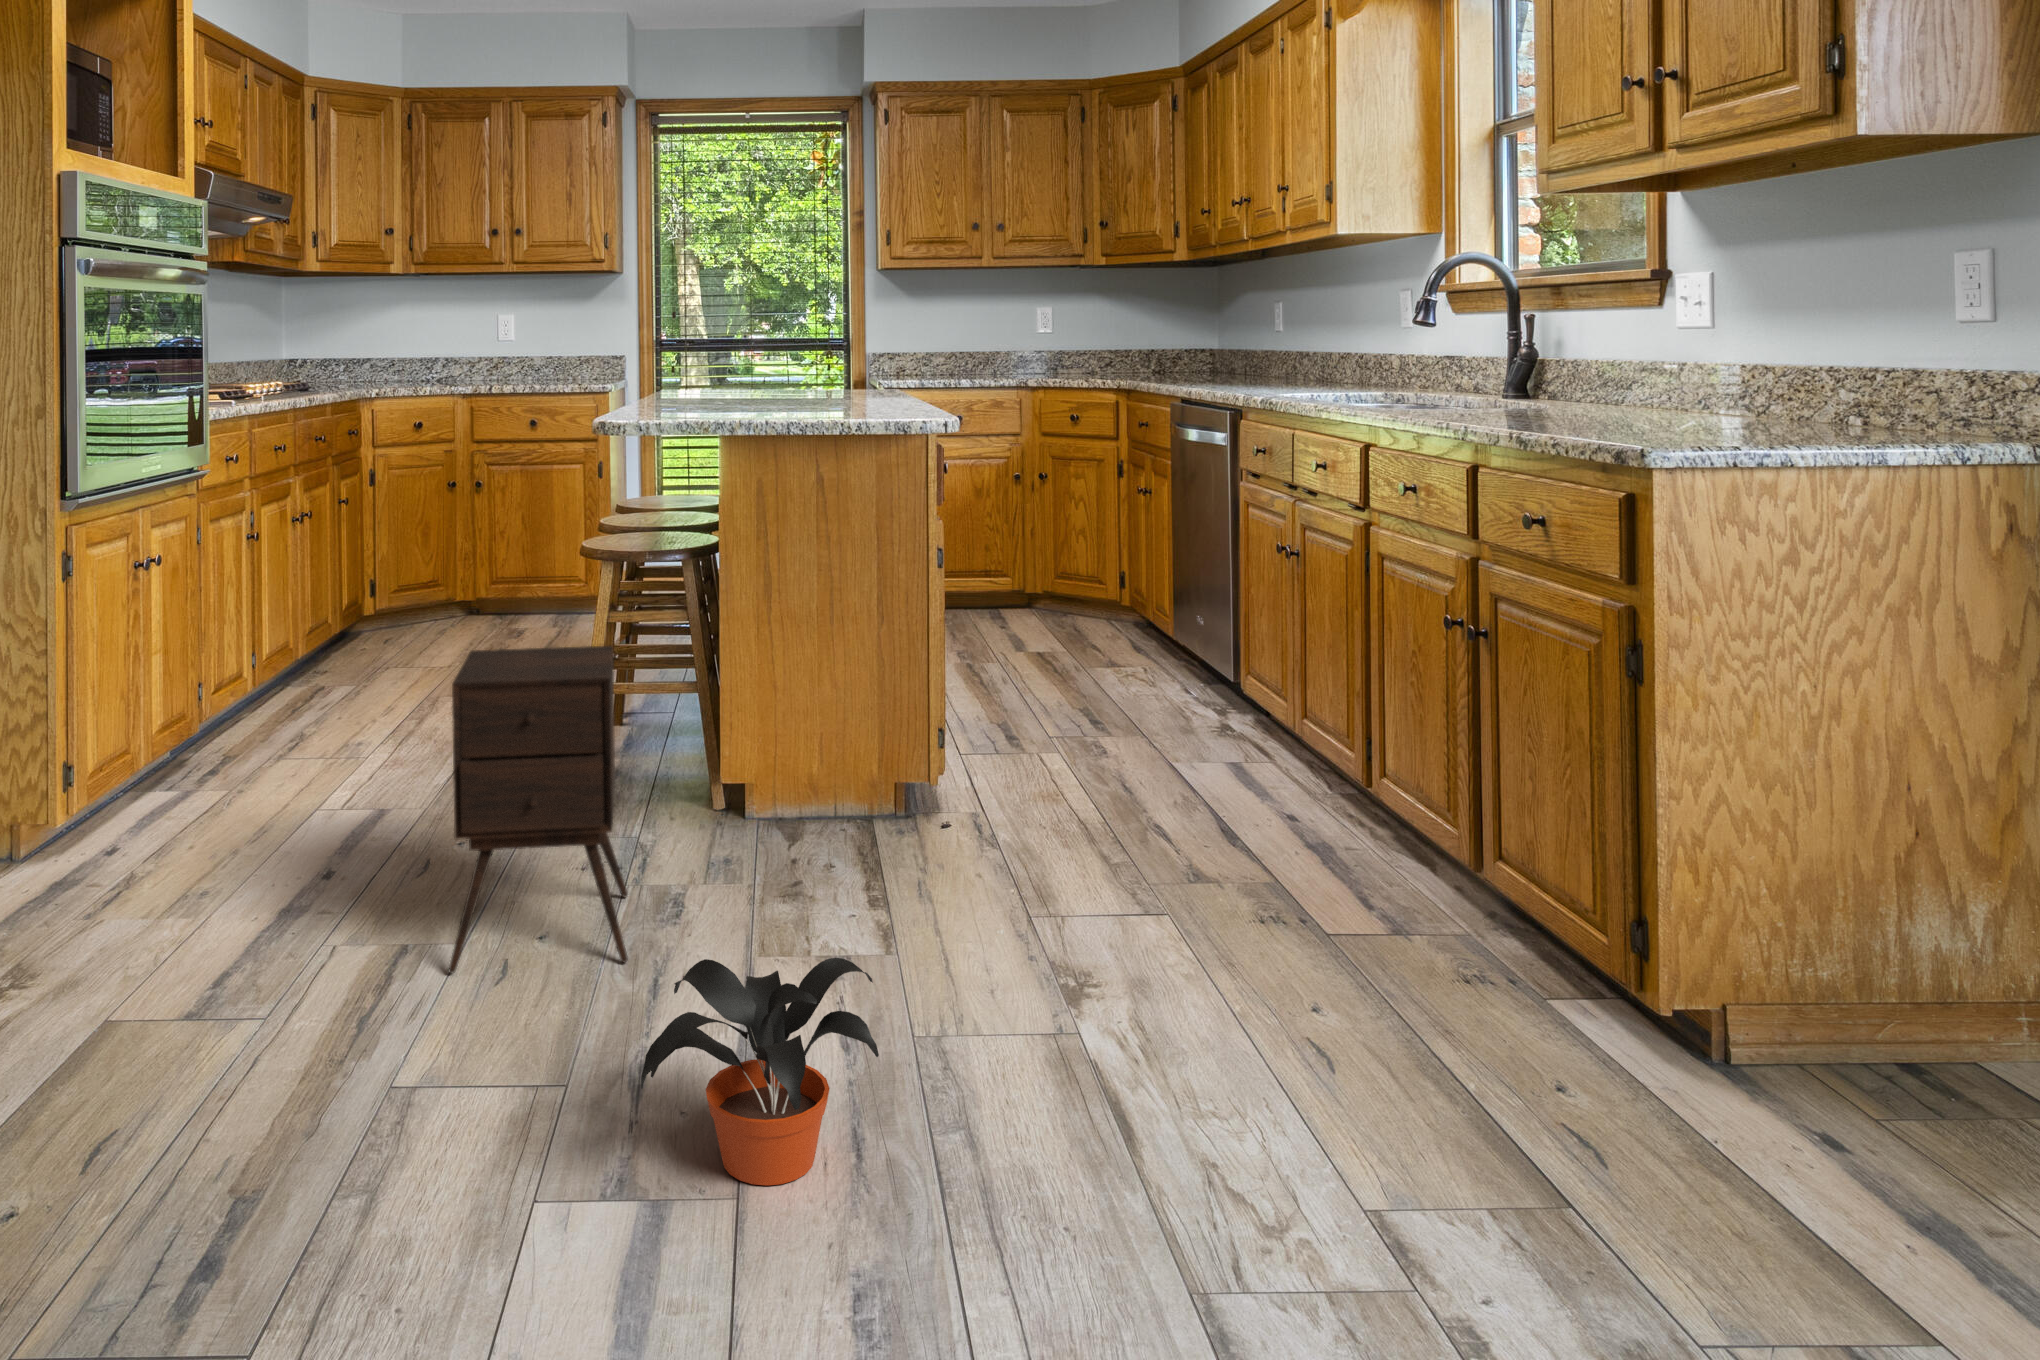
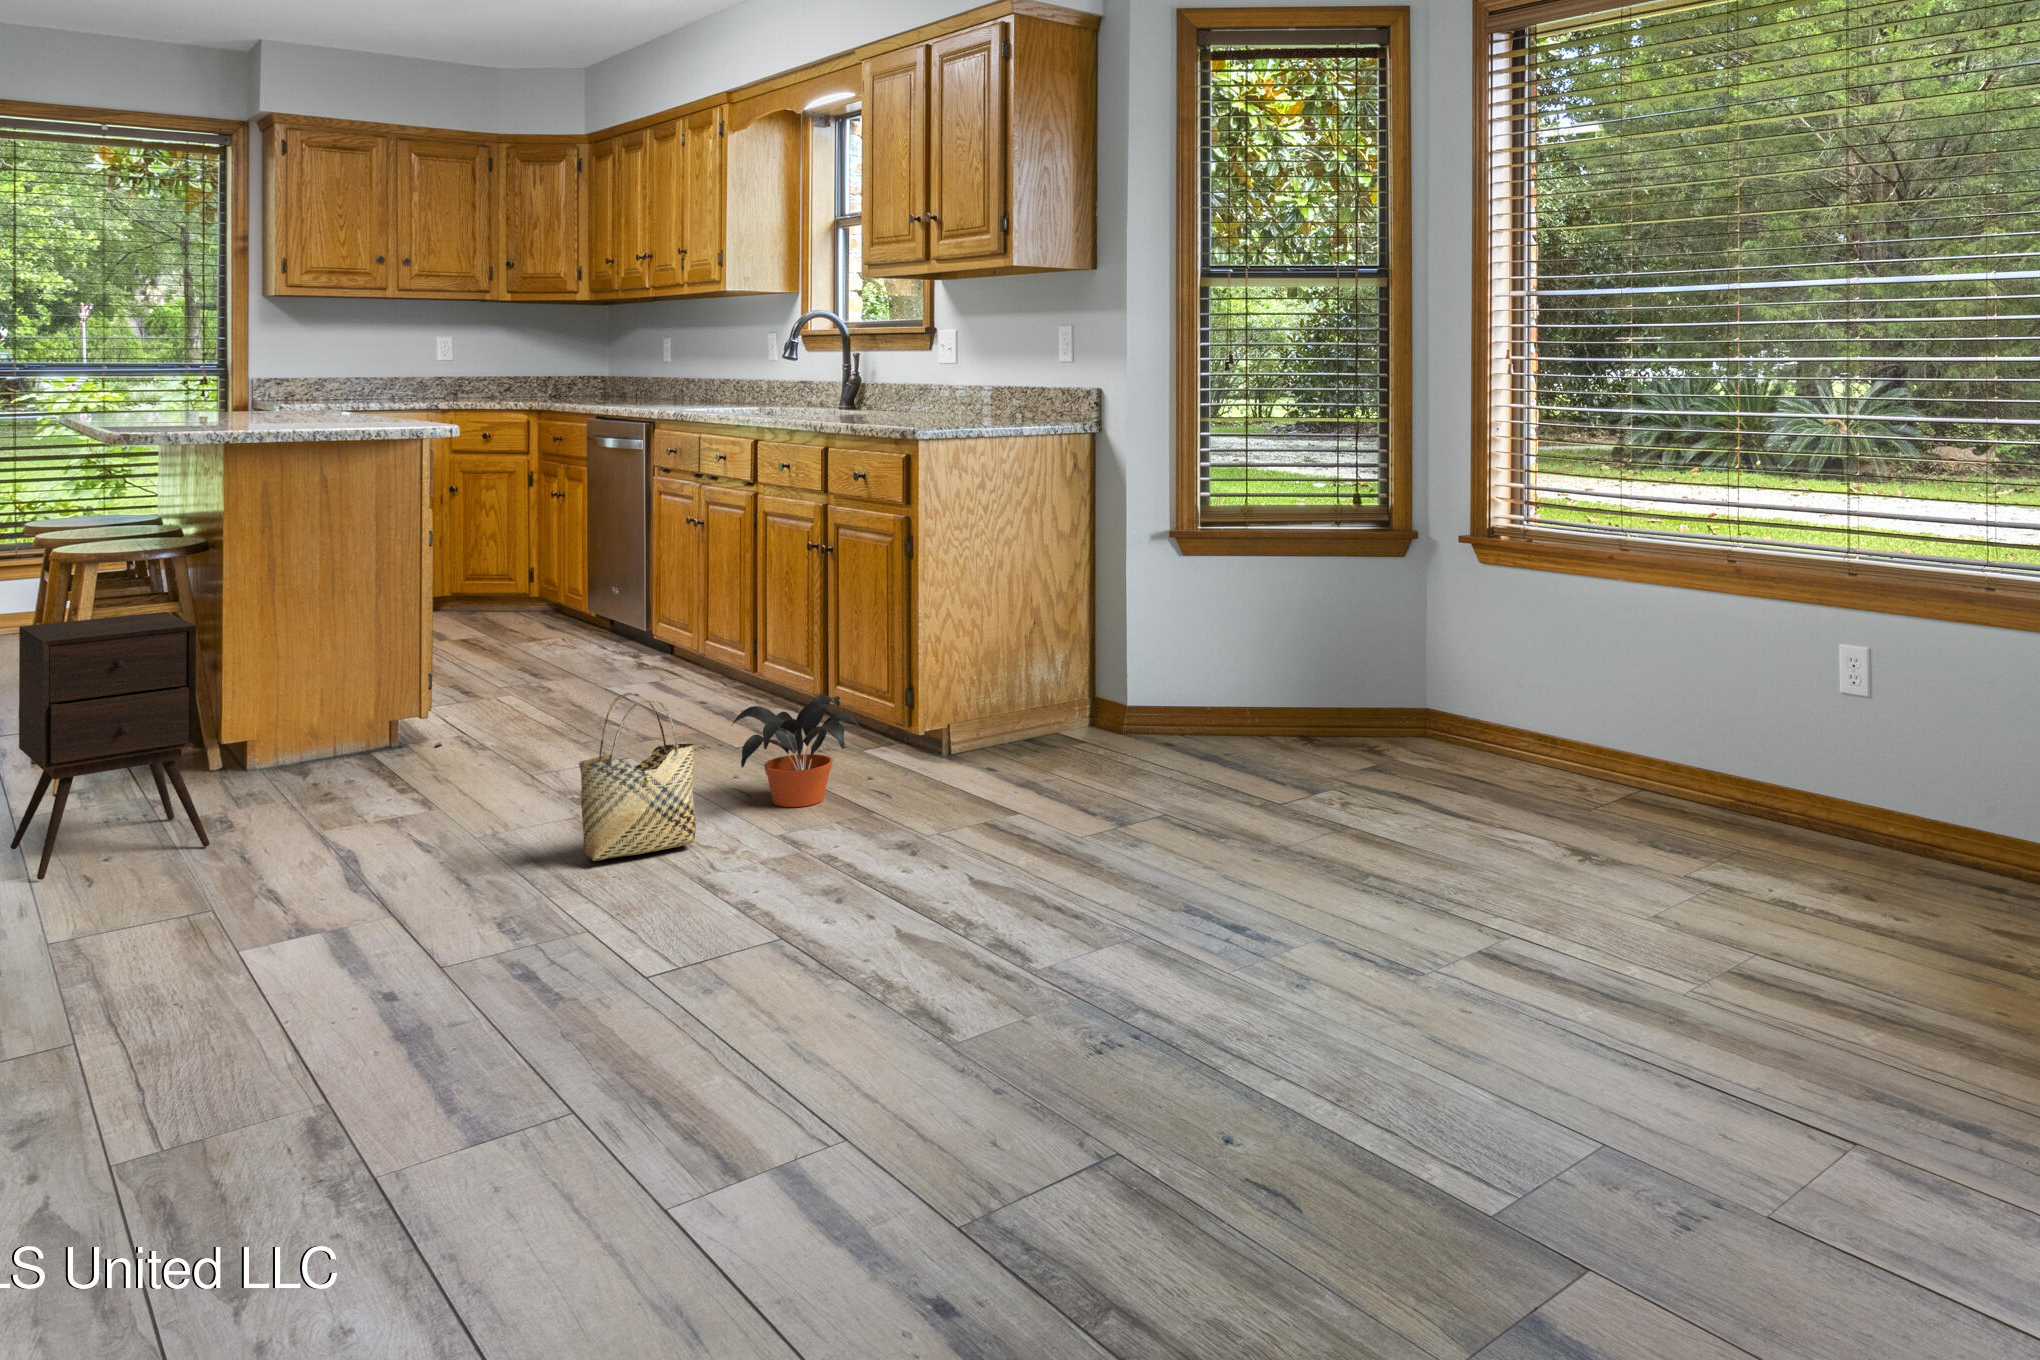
woven basket: none [1021,895,1220,1198] -> present [578,693,696,861]
potted plant: present [641,958,879,1186] -> present [733,694,861,807]

